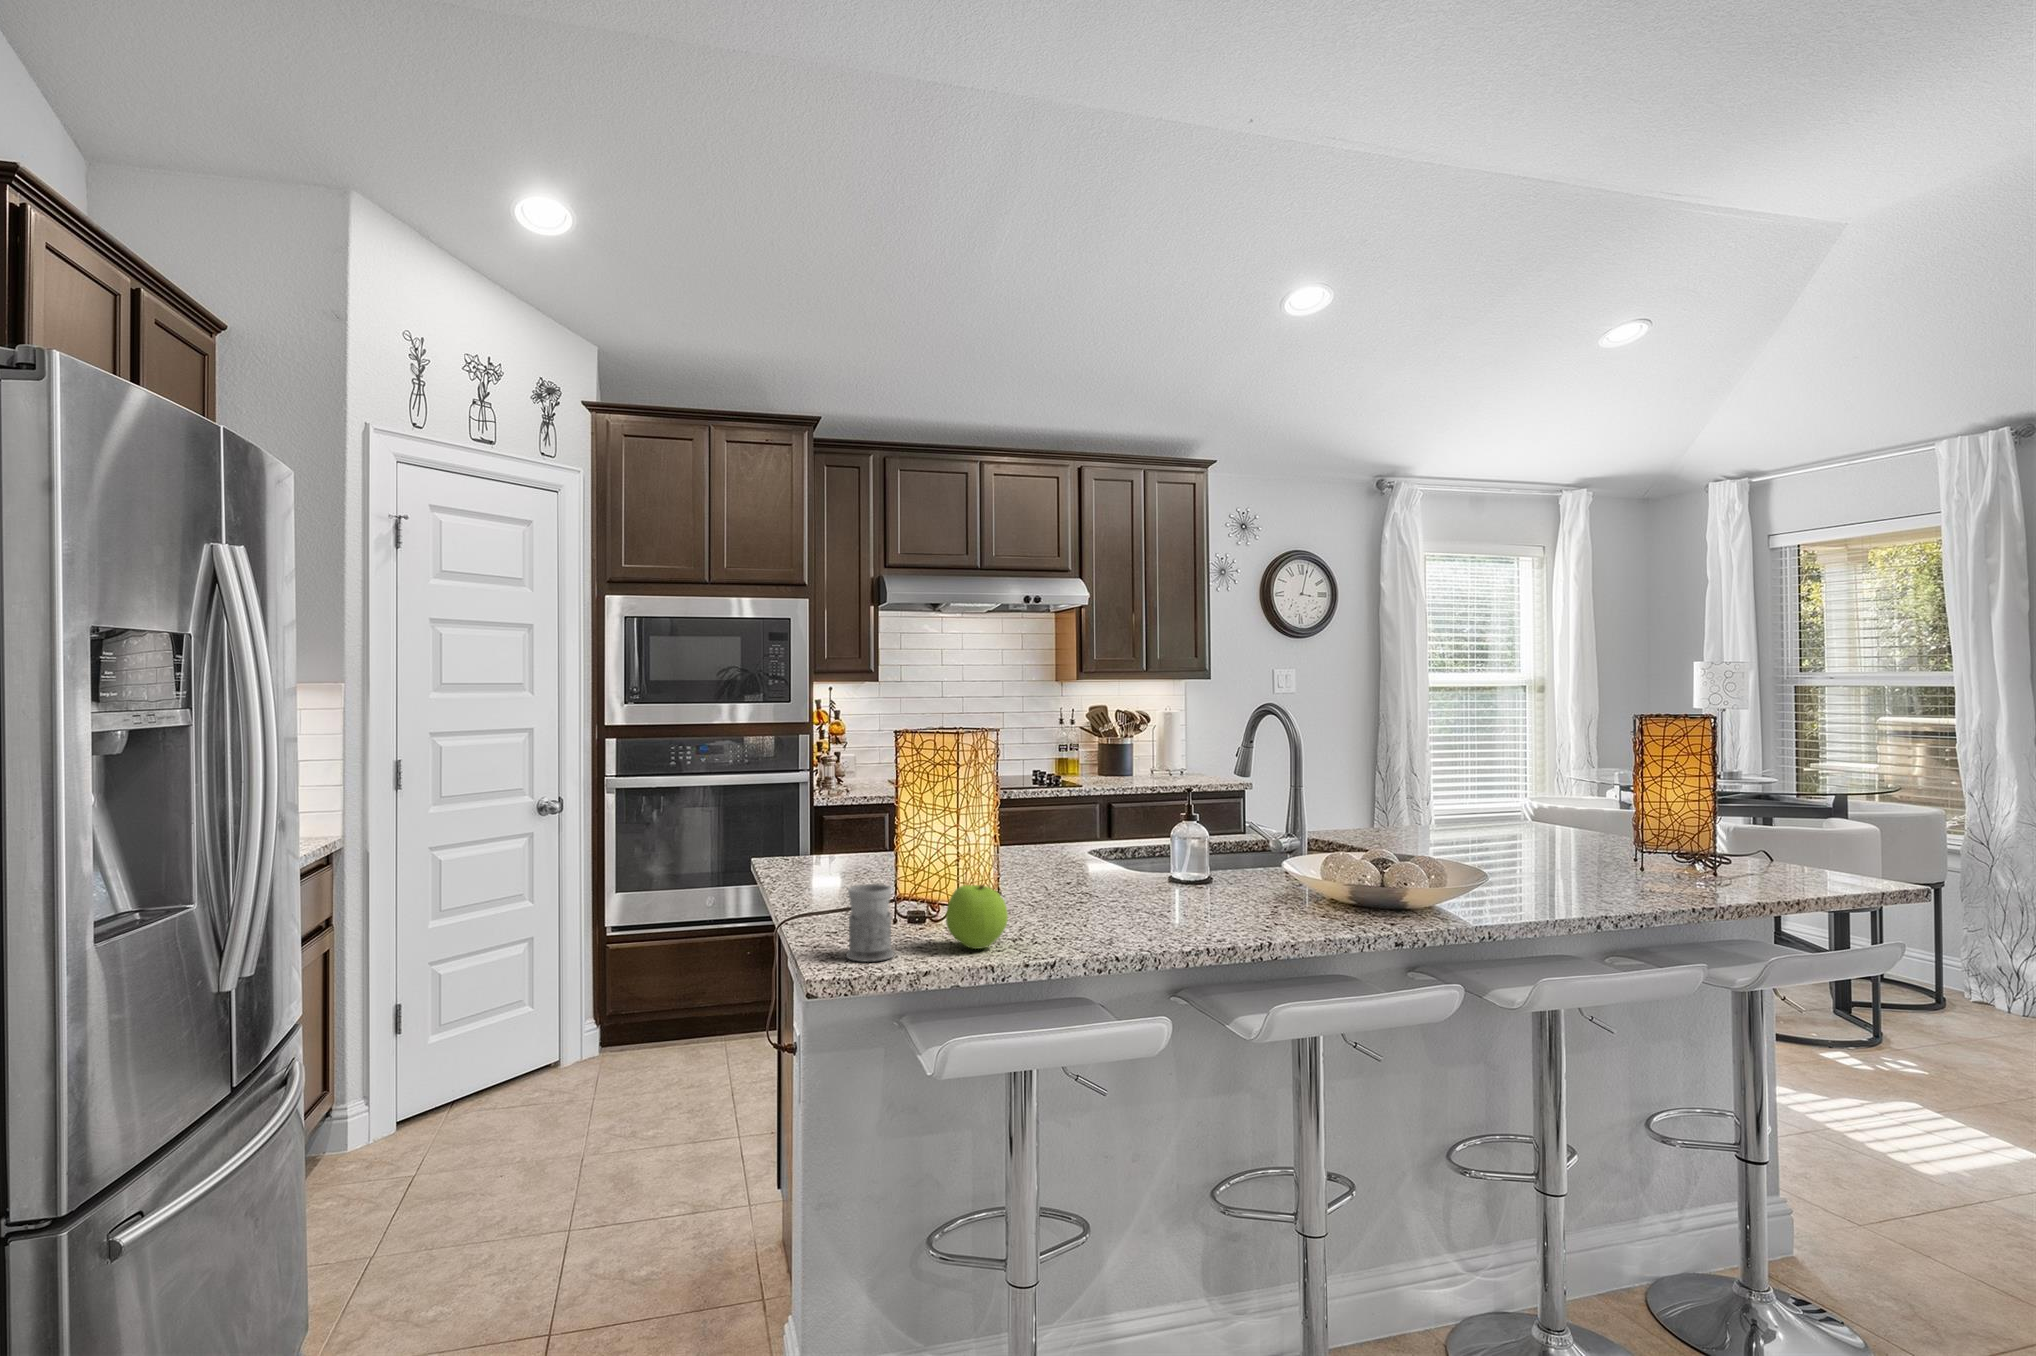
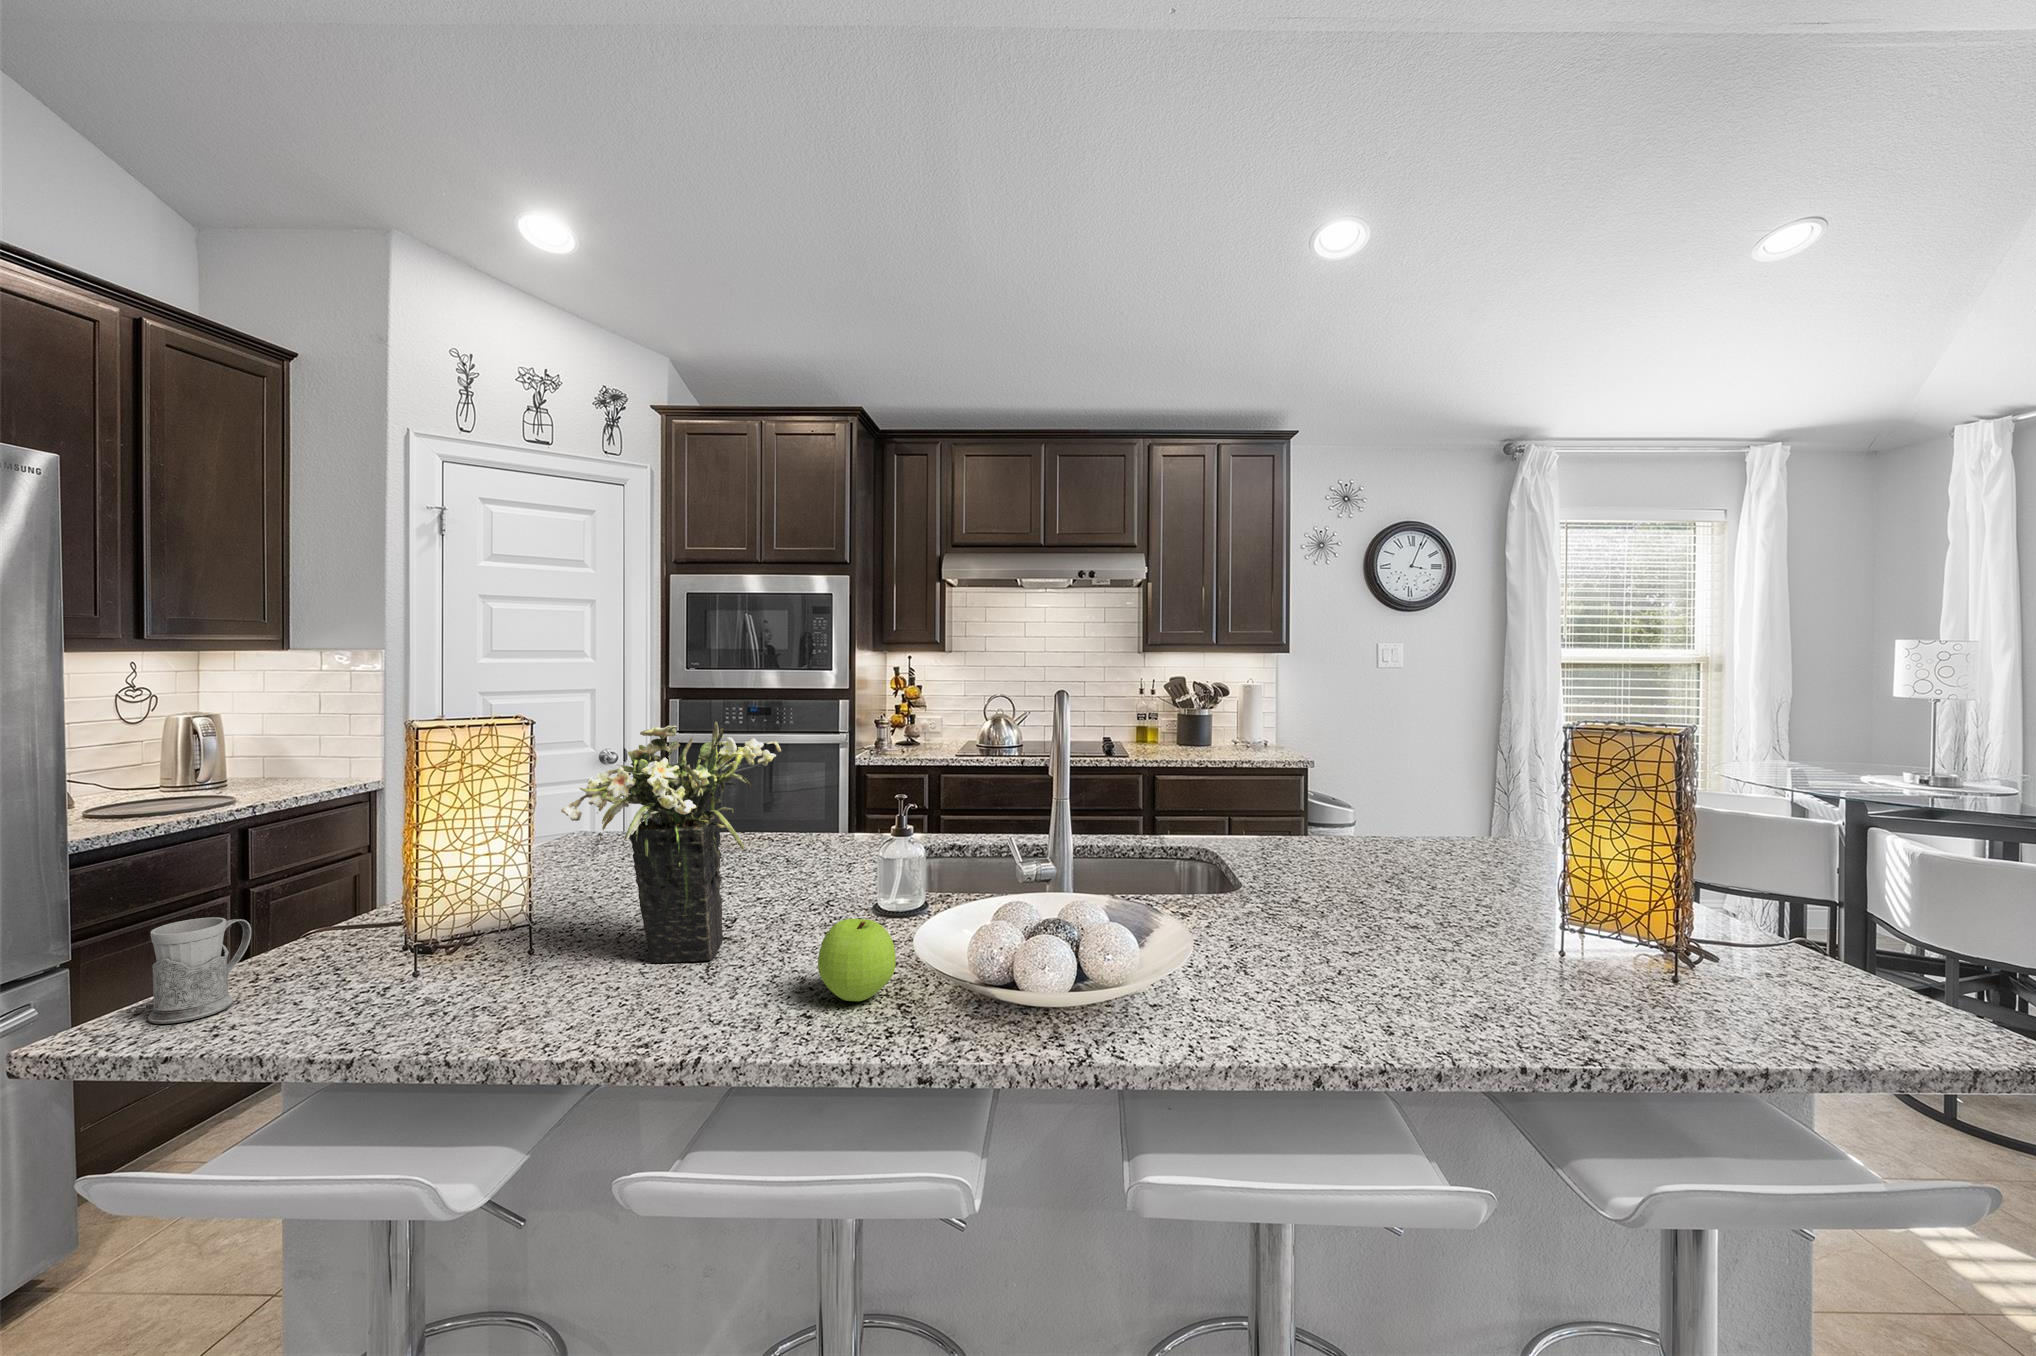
flower arrangement: none [1032,726,1185,915] -> present [561,722,781,963]
apple: present [946,885,1008,949] -> present [818,919,896,1001]

